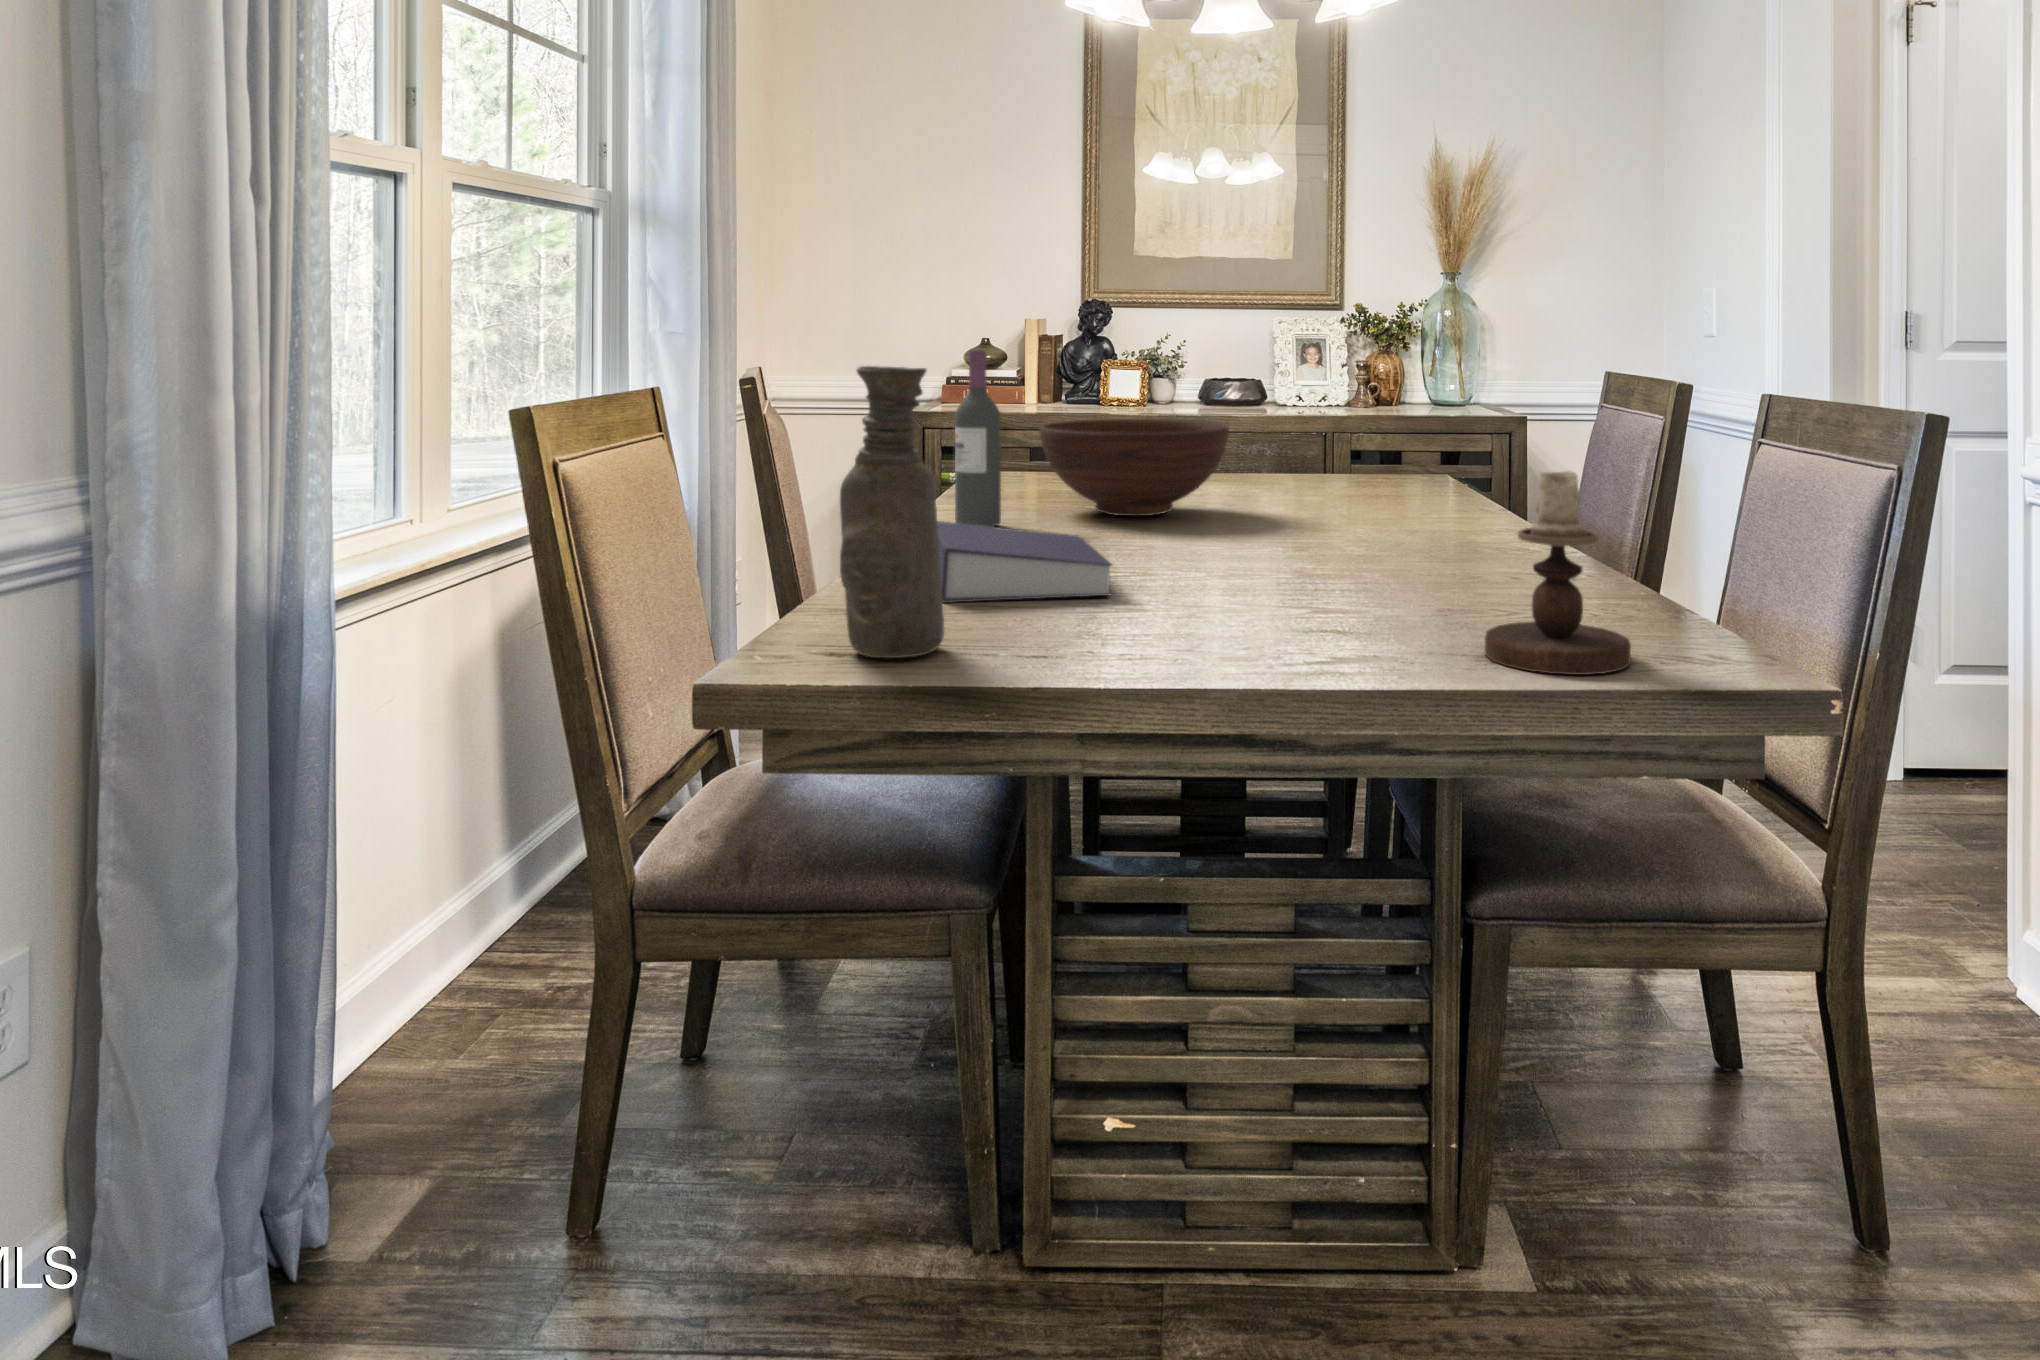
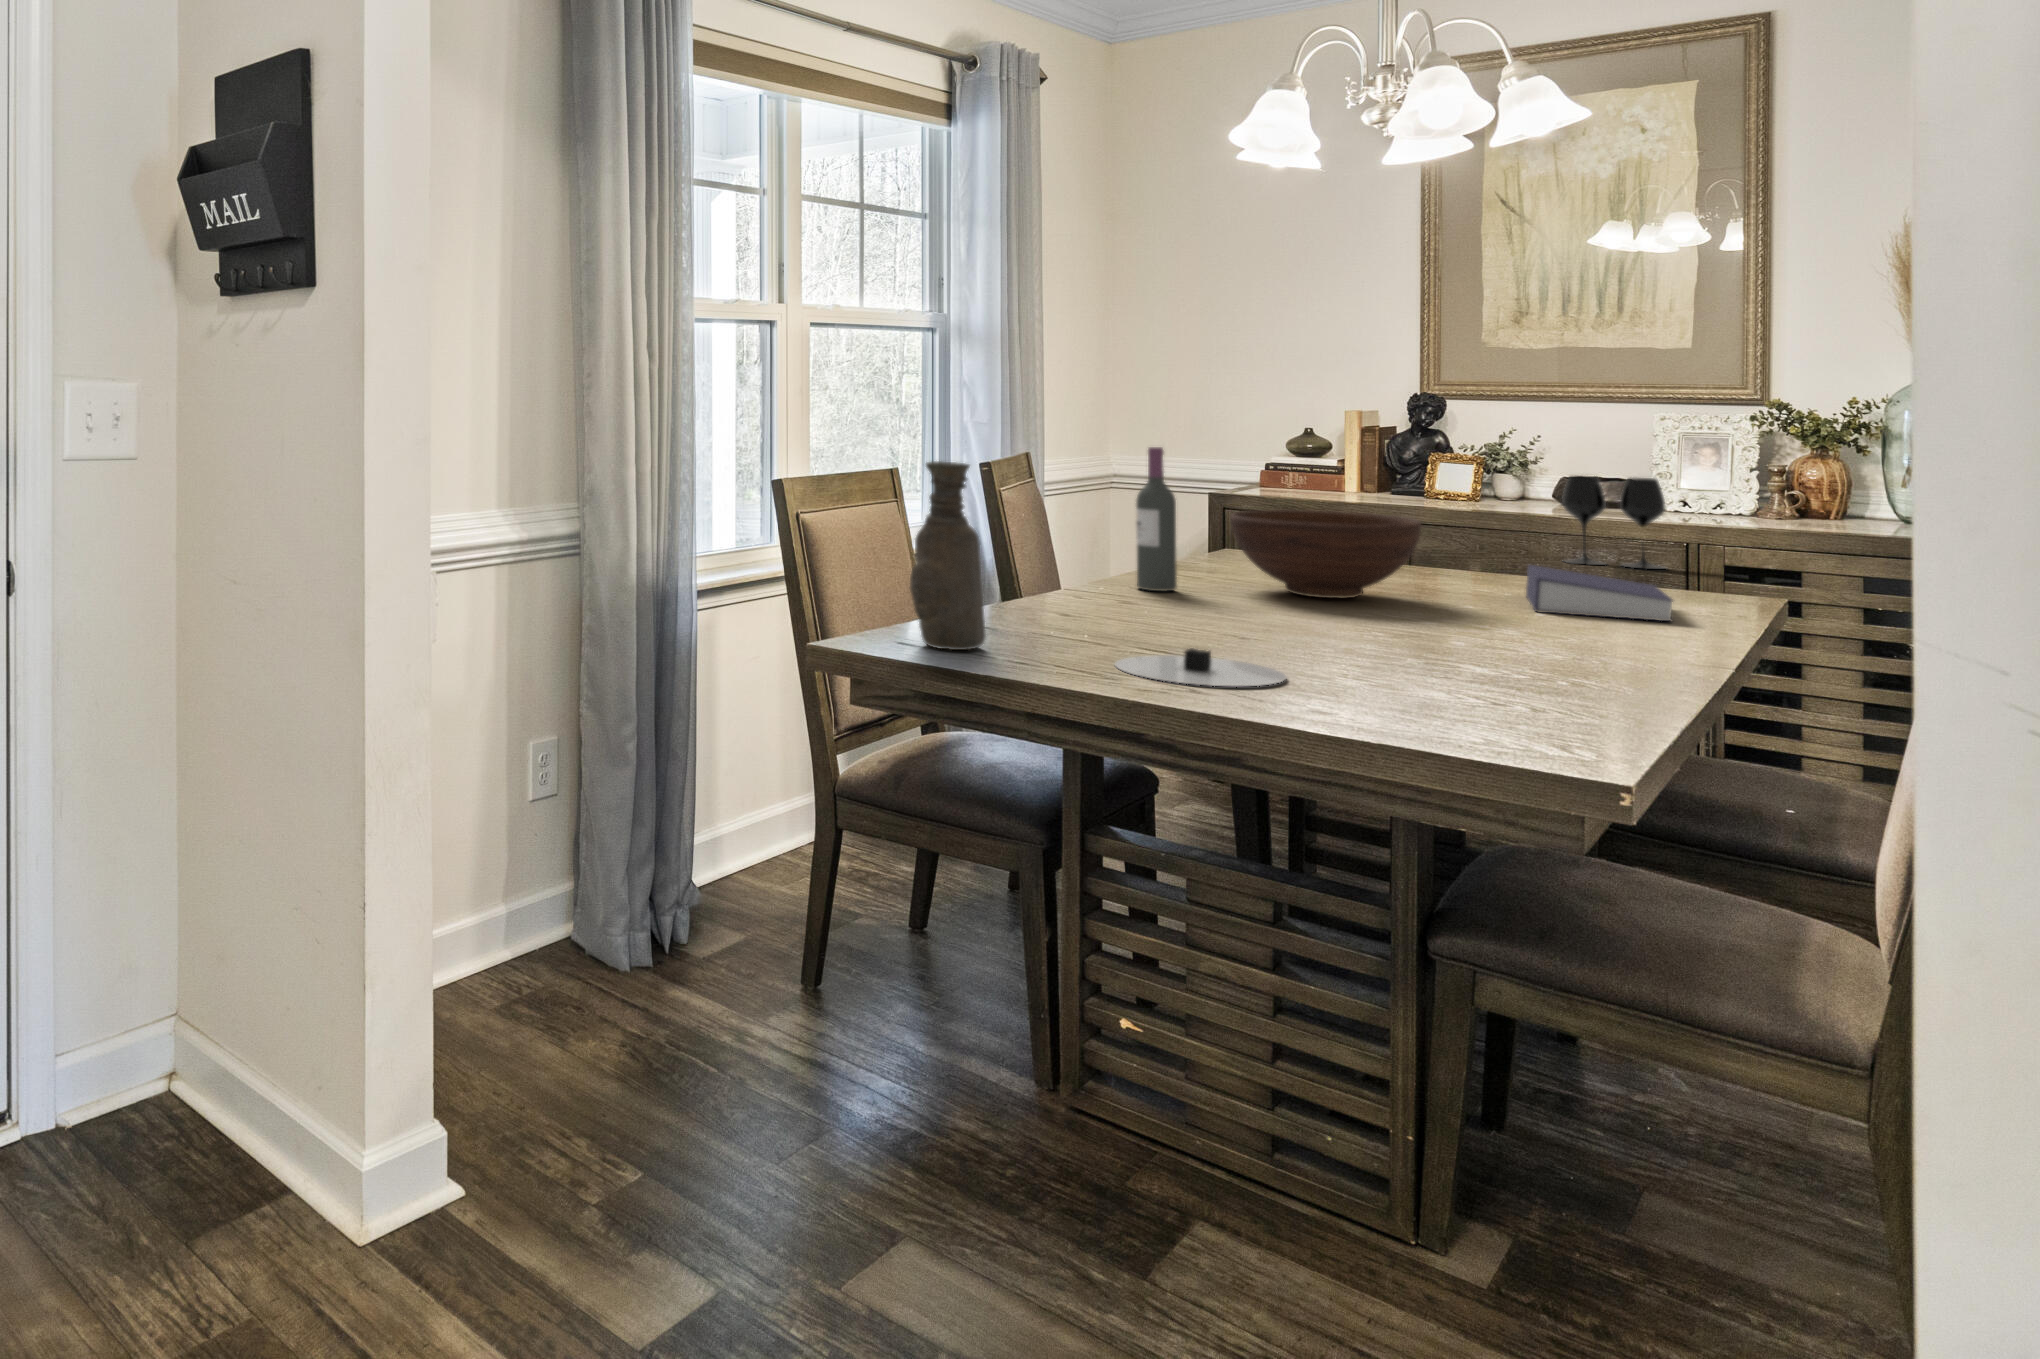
wine glass: none [1224,375,1303,459] -> present [1562,476,1666,569]
candlestick: present [1485,471,1631,675] -> none [1396,568,1536,738]
book: present [937,521,1112,603] -> present [1526,565,1673,621]
plate: none [1087,605,1357,664] -> present [1115,648,1286,686]

